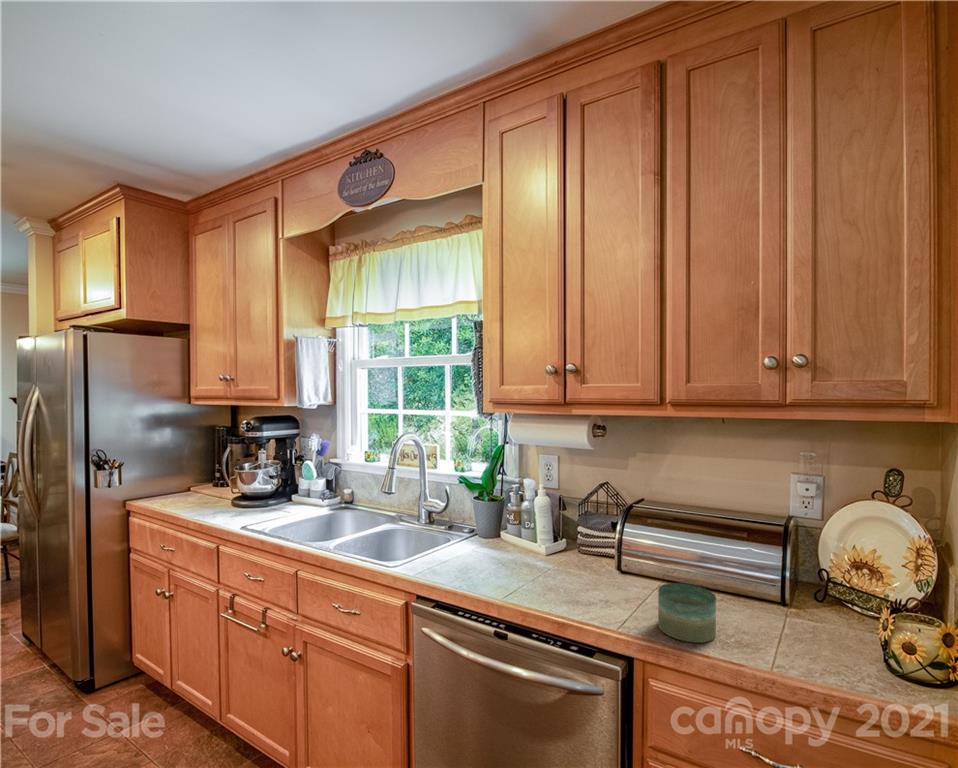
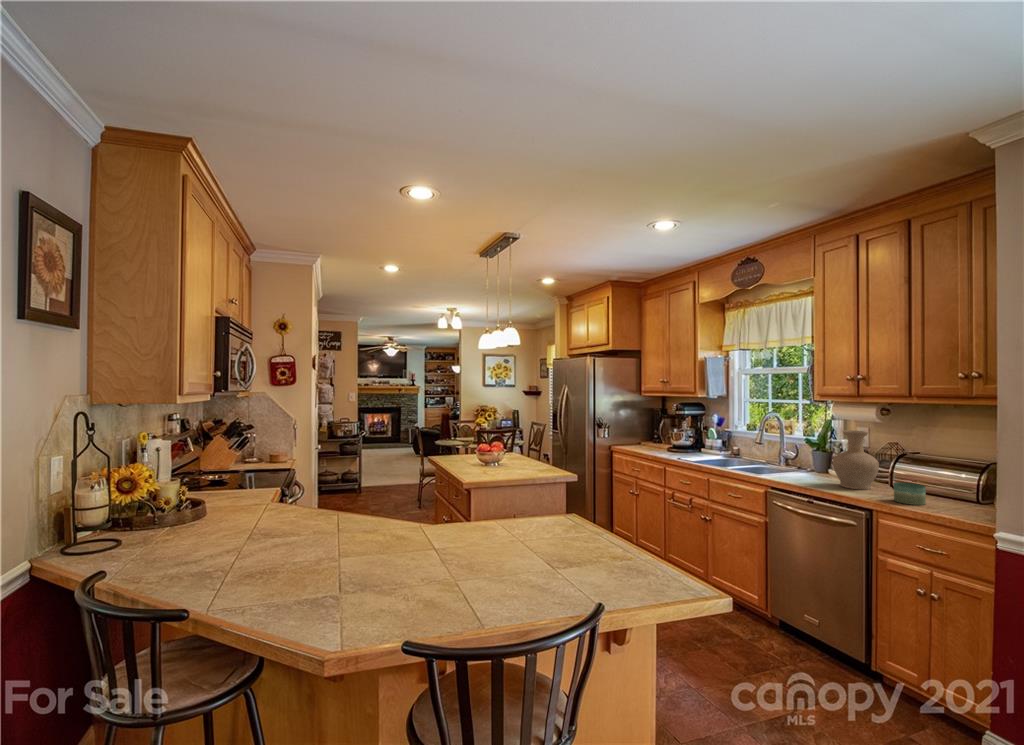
vase: none [526,470,602,592] -> present [833,430,879,489]

